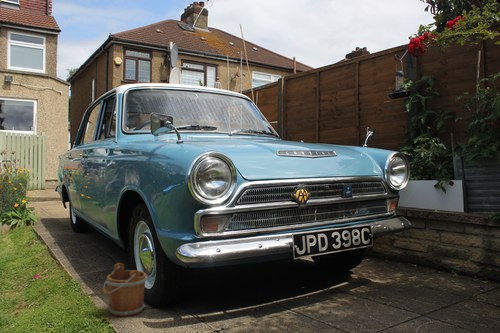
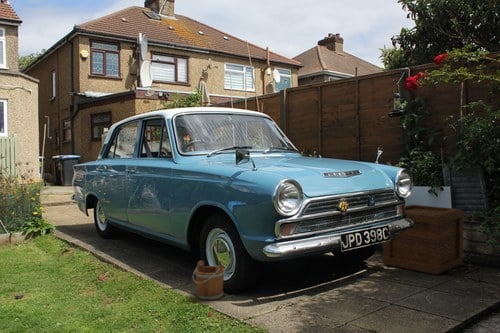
wooden crate: none [371,202,478,294] -> present [383,205,463,275]

